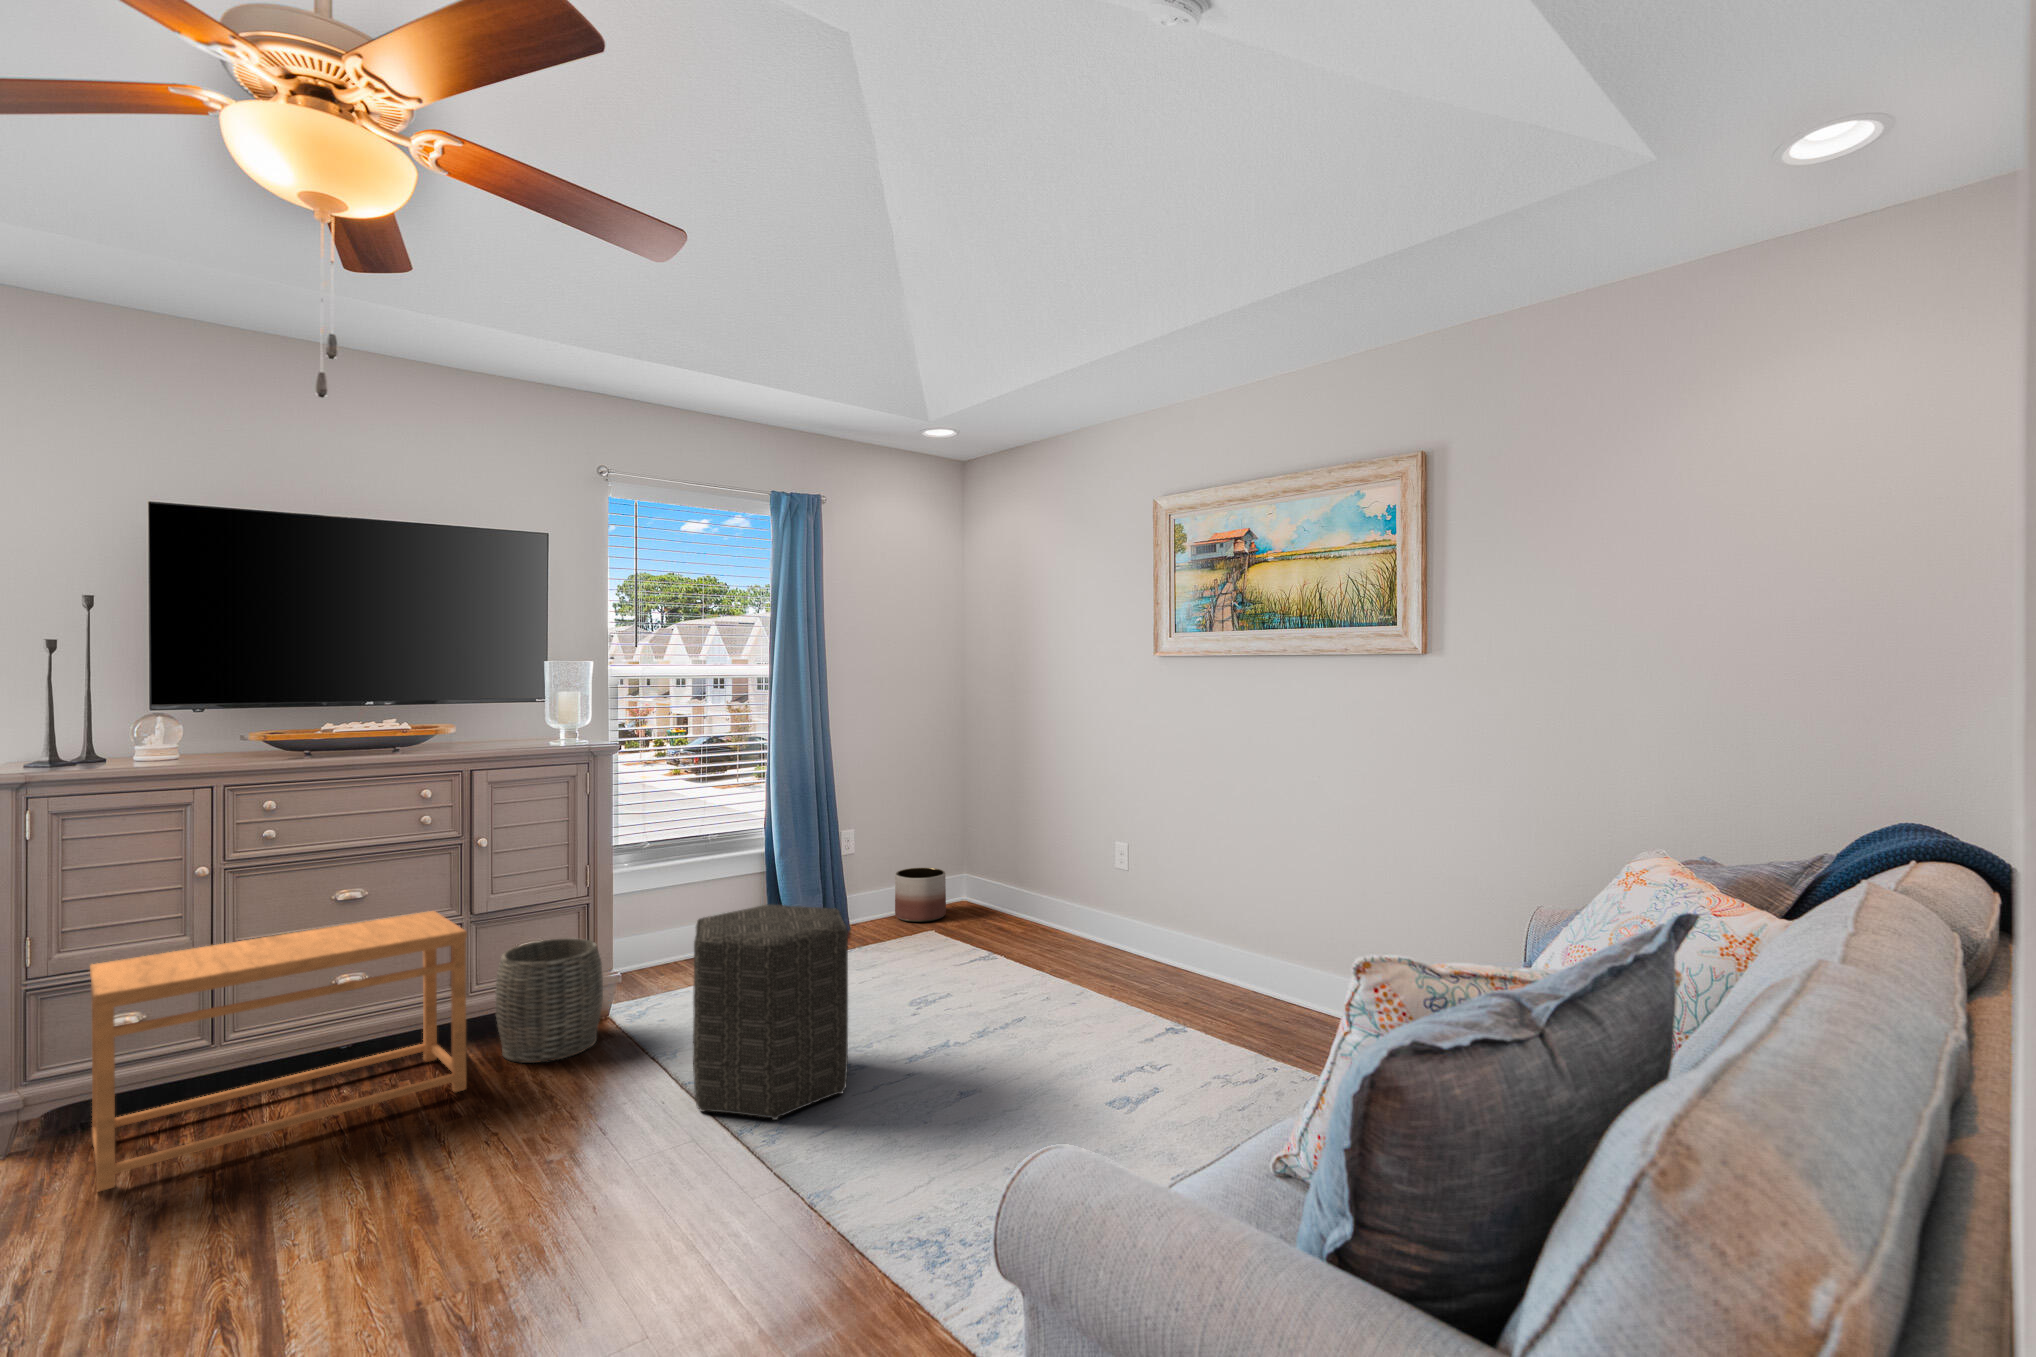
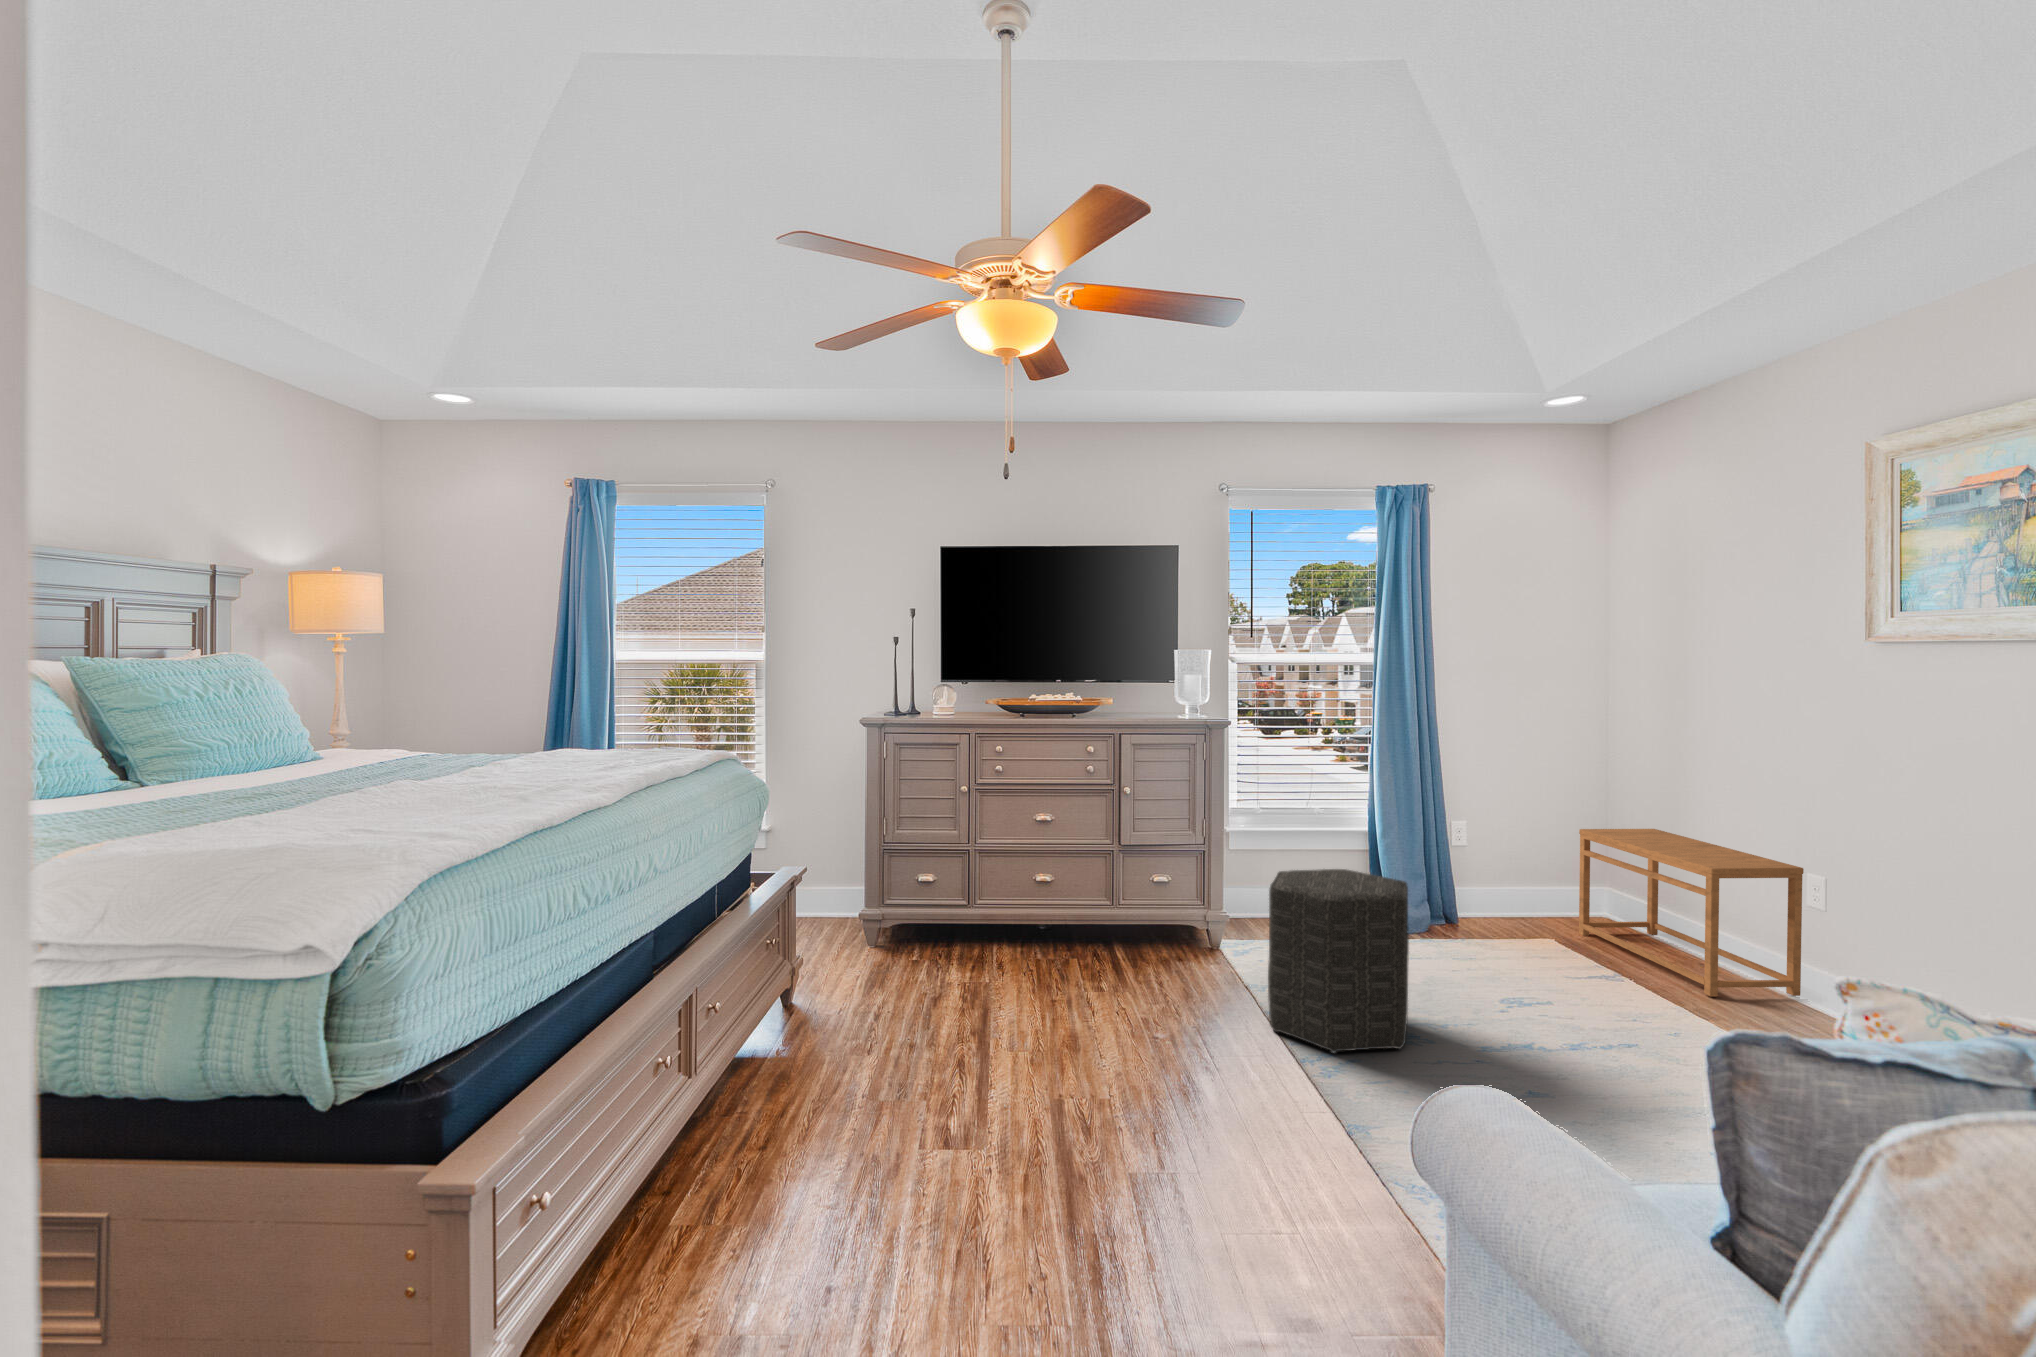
planter: present [895,868,946,922] -> none [1510,865,1570,922]
side table: present [90,911,467,1192] -> present [1579,829,1804,997]
woven basket: present [496,938,603,1063] -> none [1135,874,1212,968]

